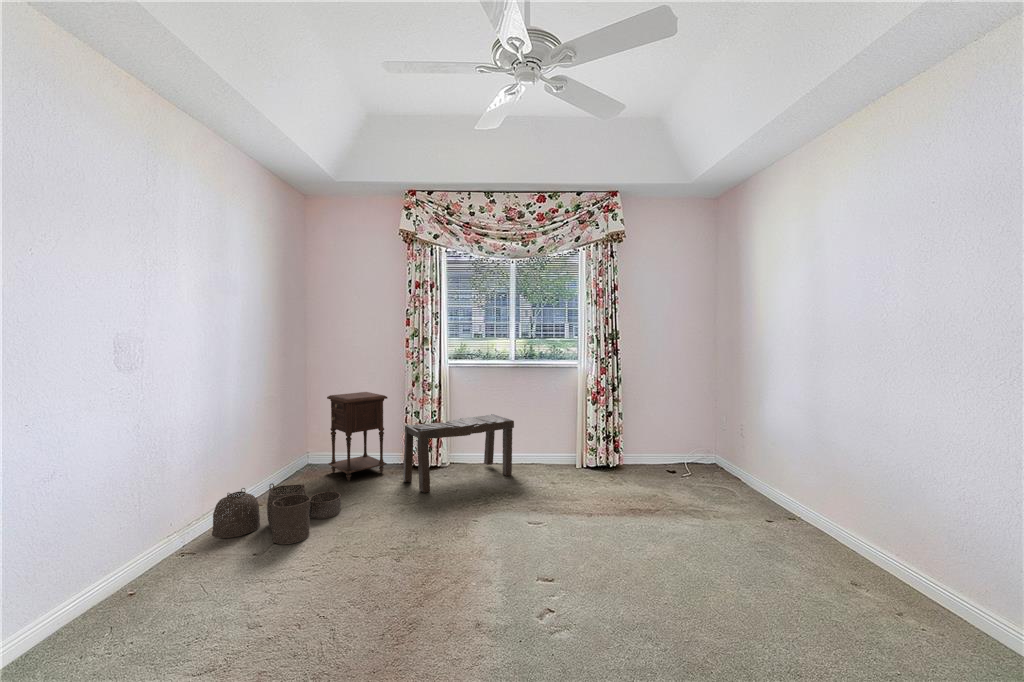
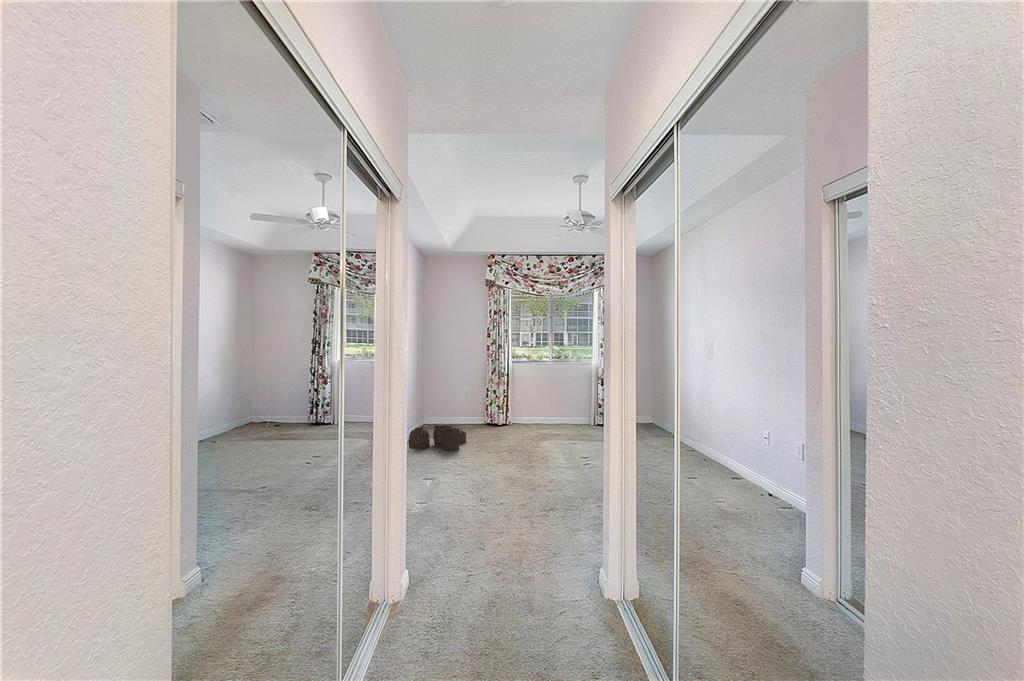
nightstand: present [327,392,387,481] -> none [441,378,478,430]
bench: present [403,414,514,493] -> none [490,392,555,435]

